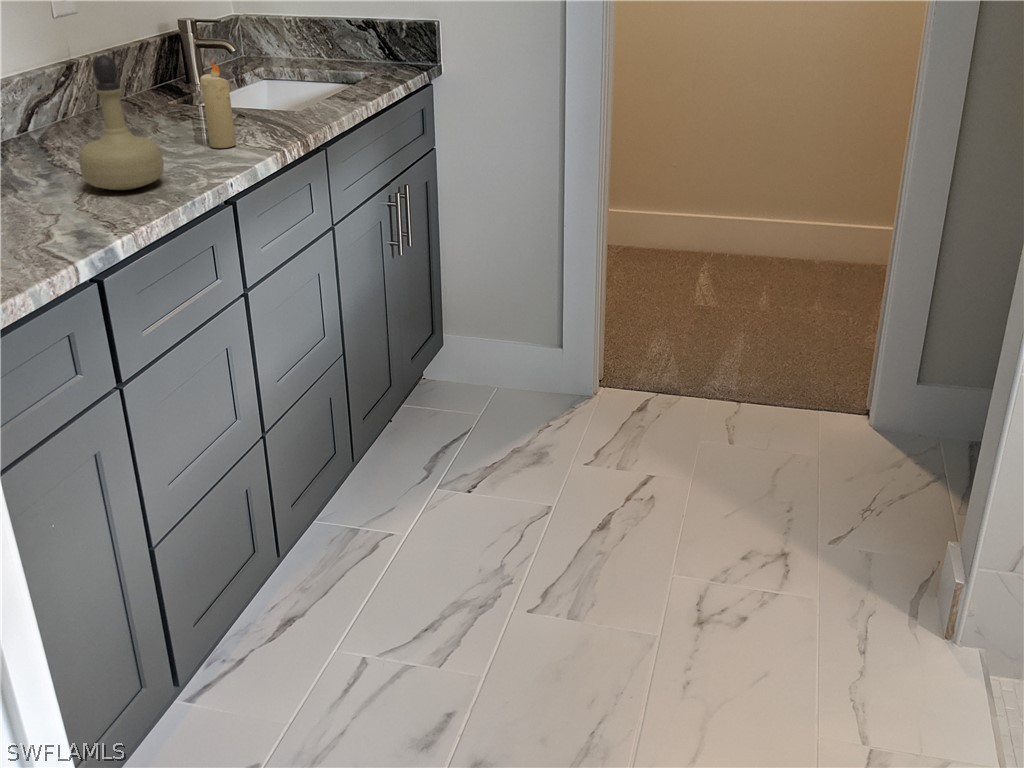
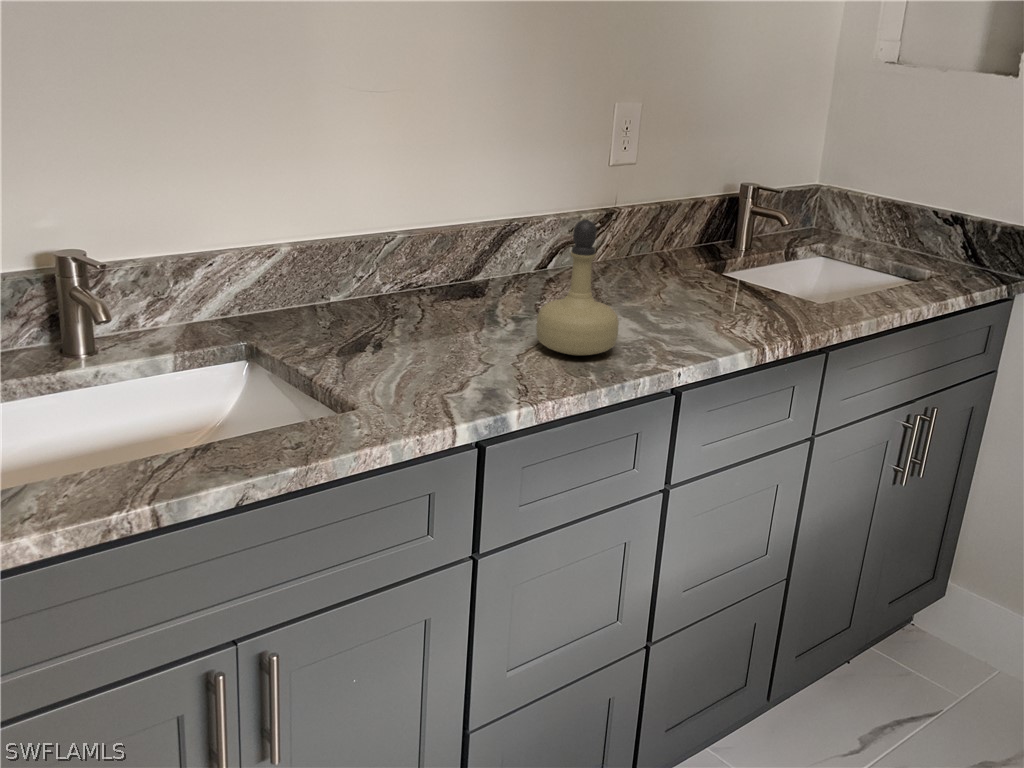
candle: present [200,60,236,148] -> none [692,238,729,331]

